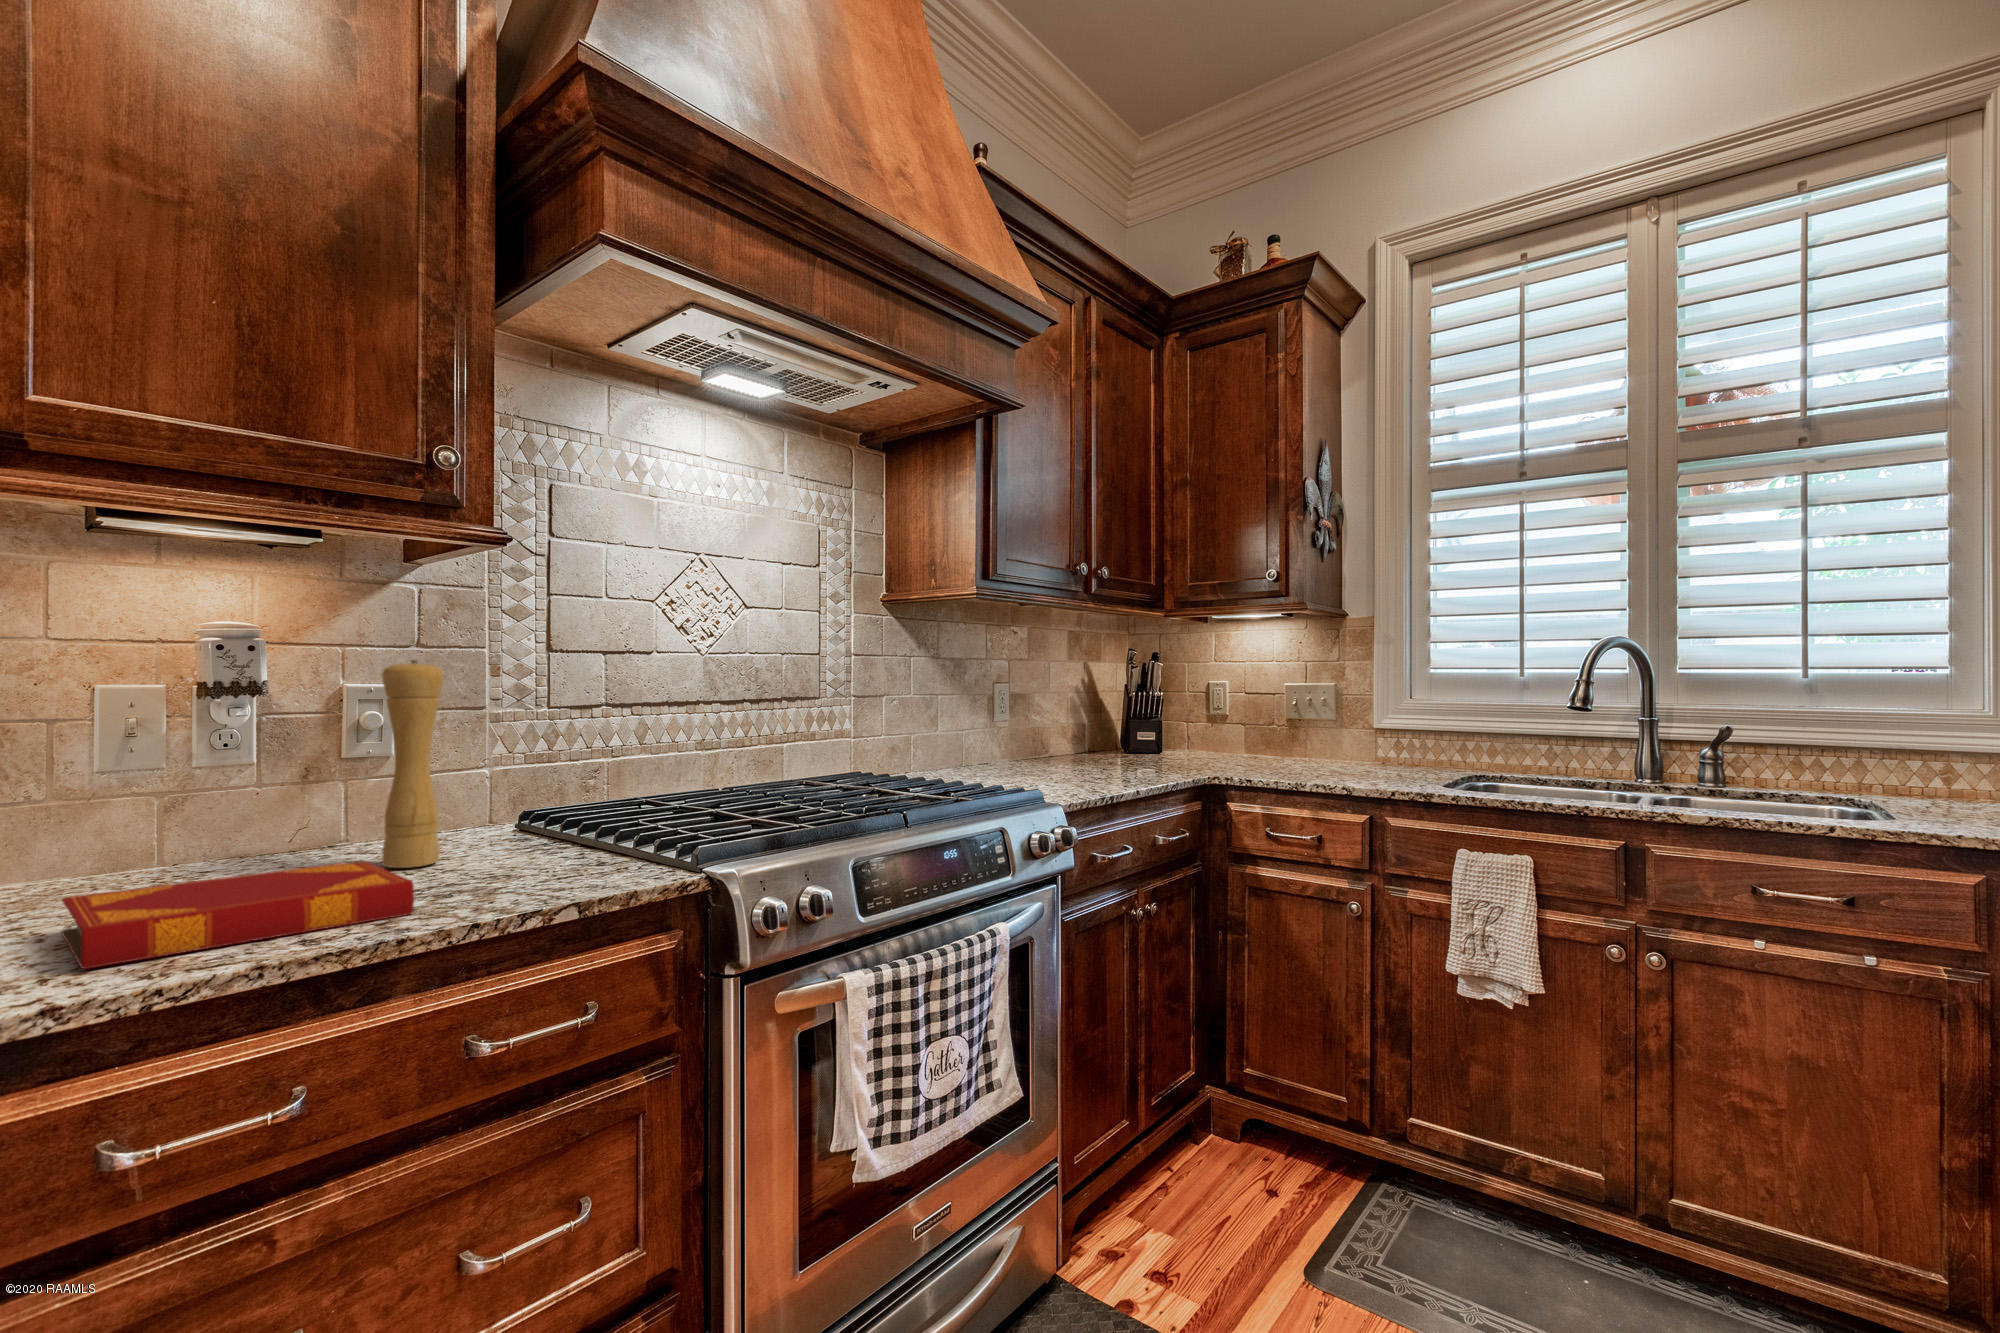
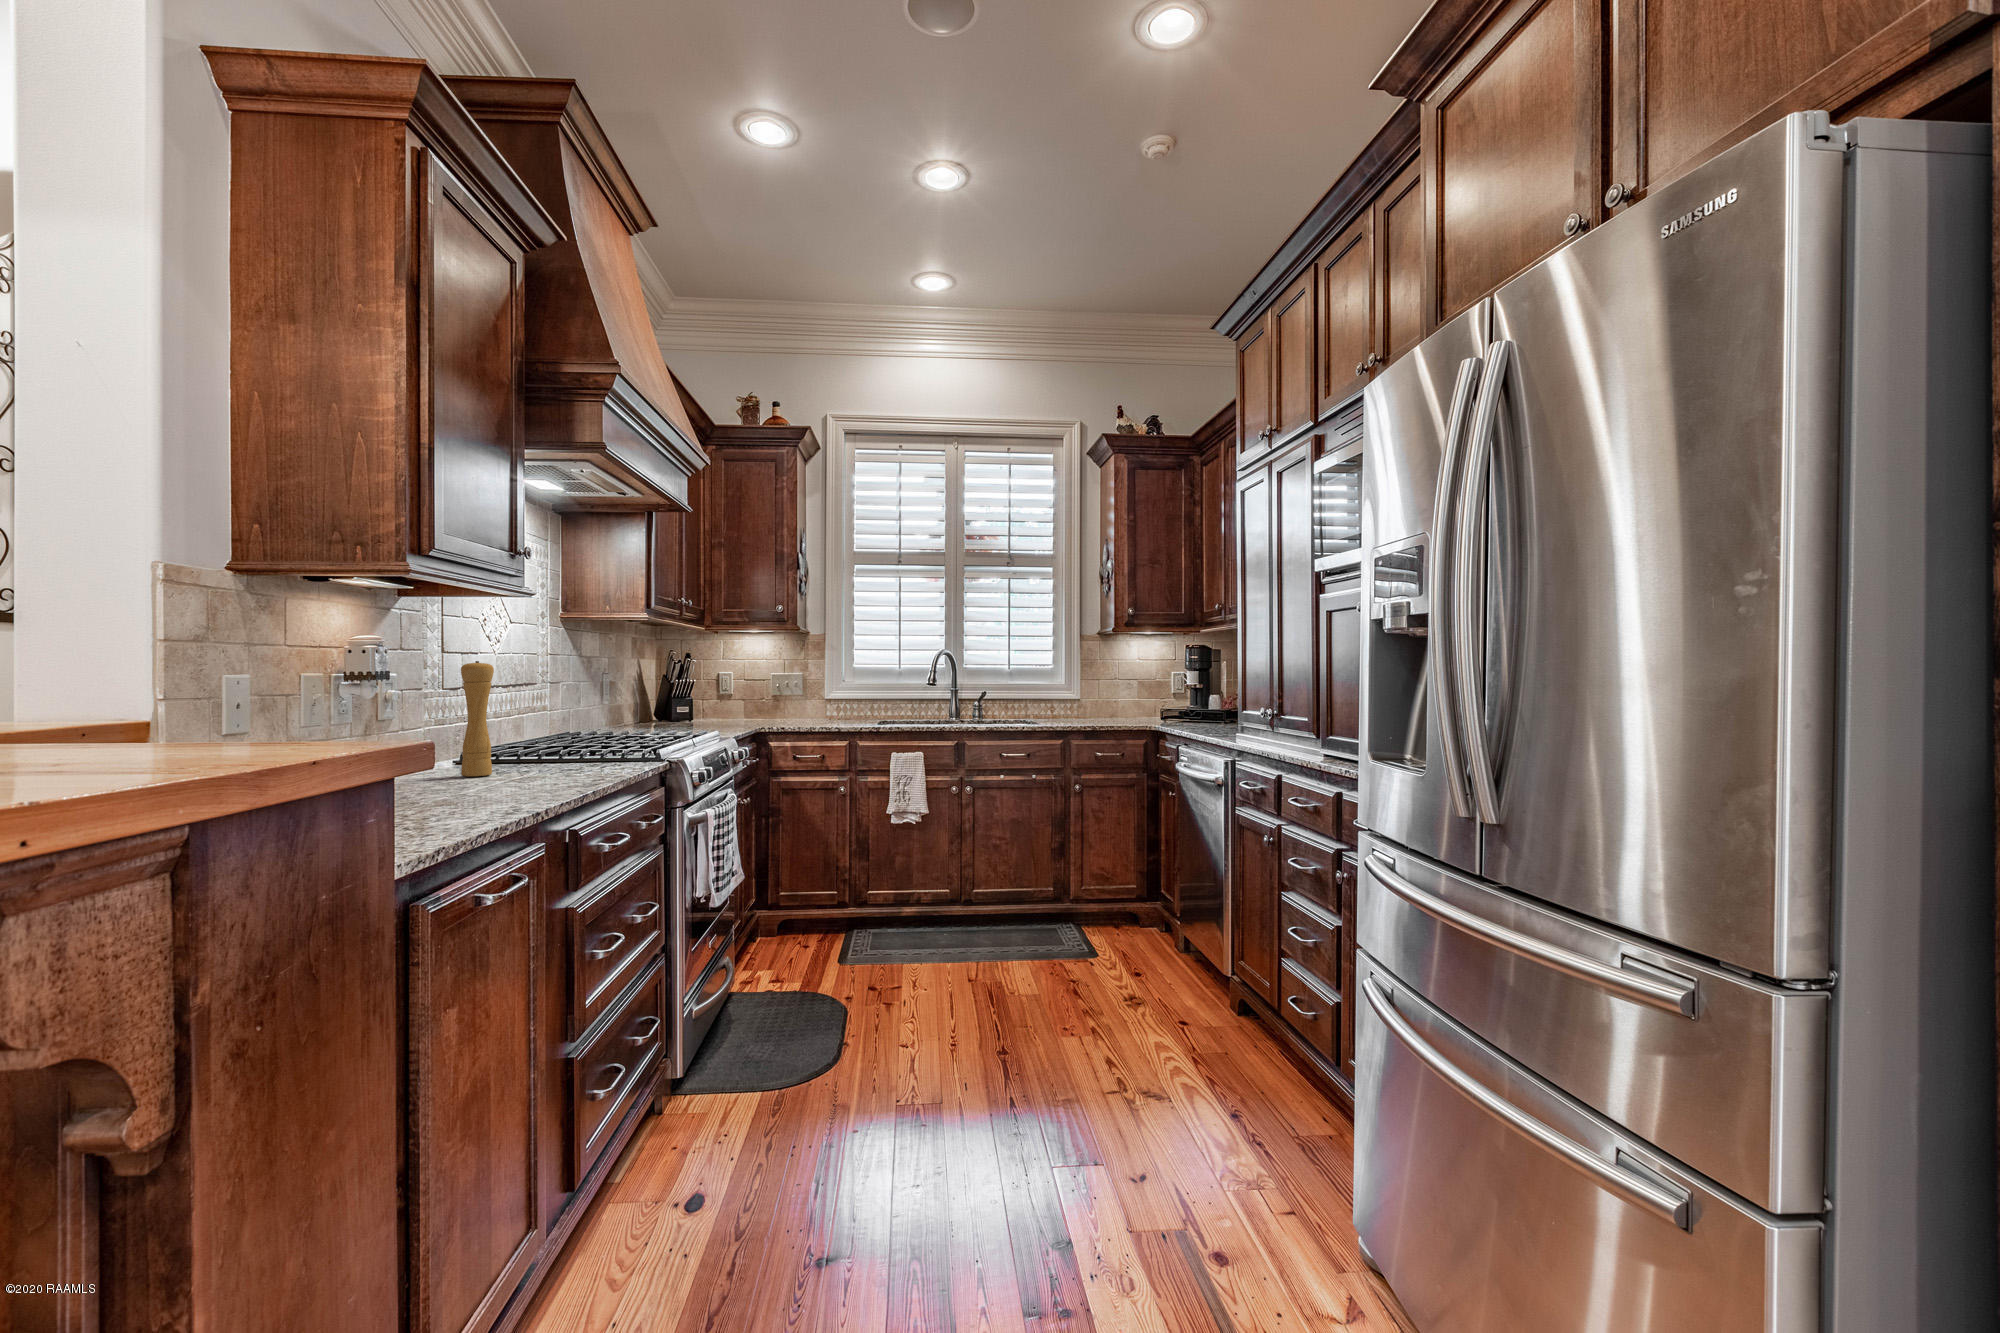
hardback book: present [61,860,414,969] -> none [446,765,585,795]

